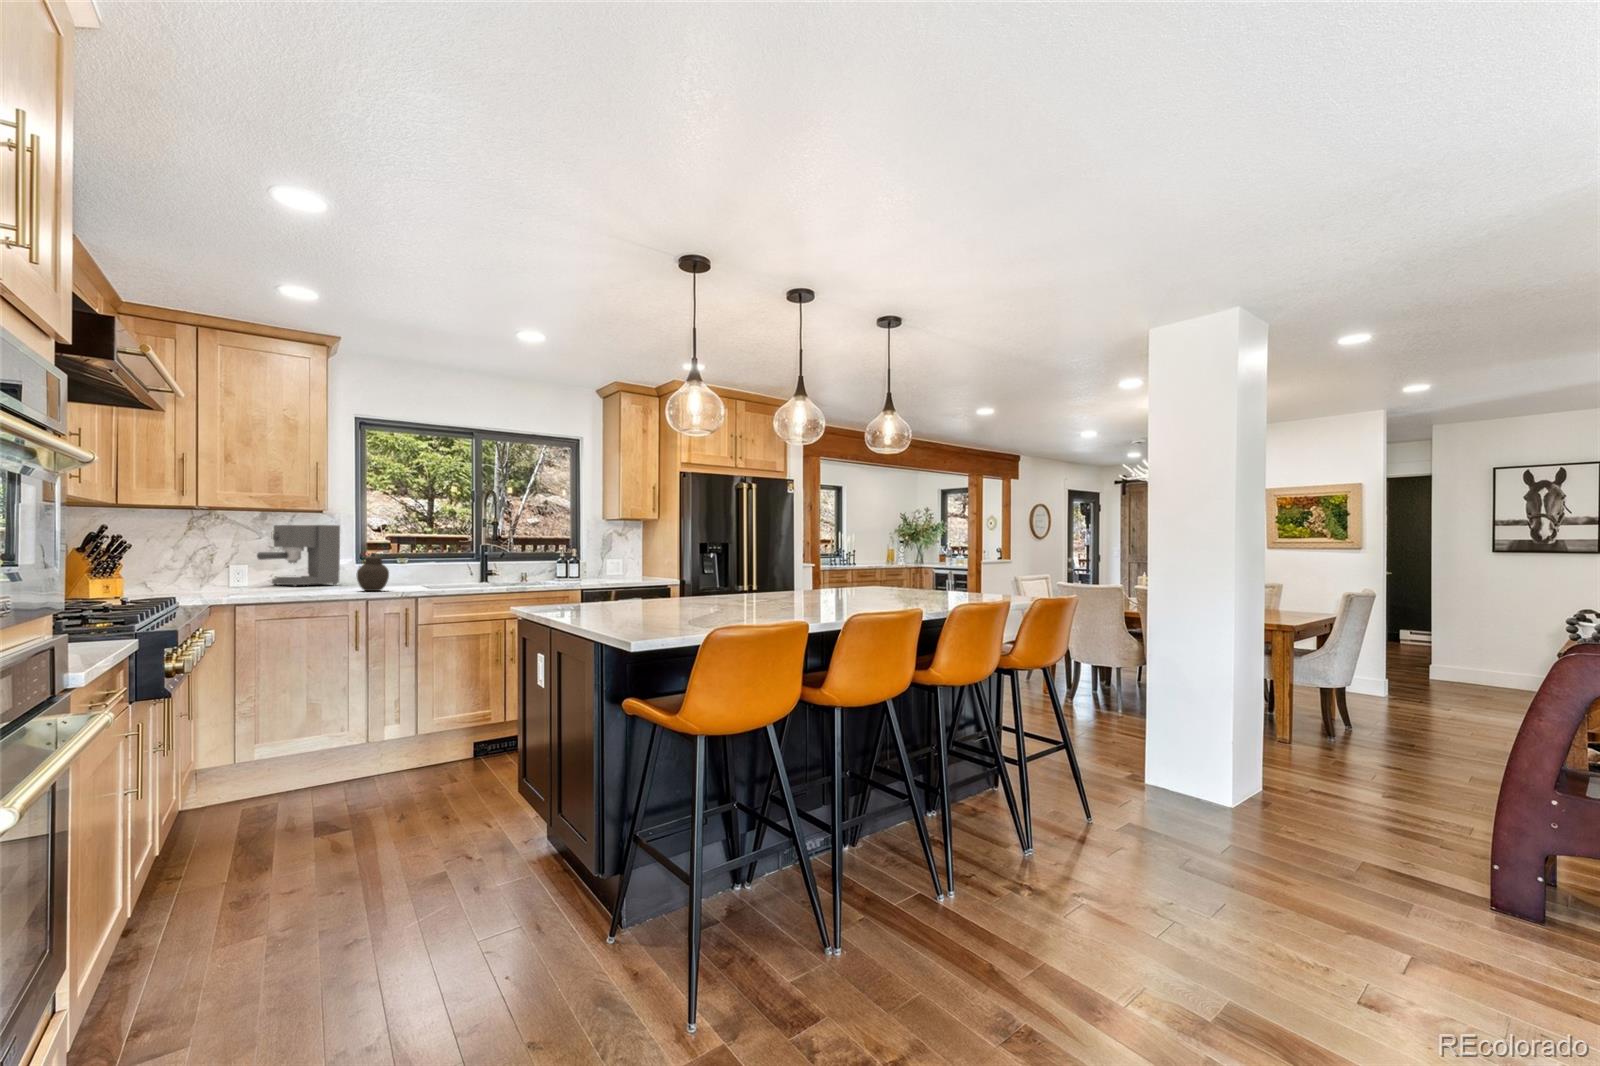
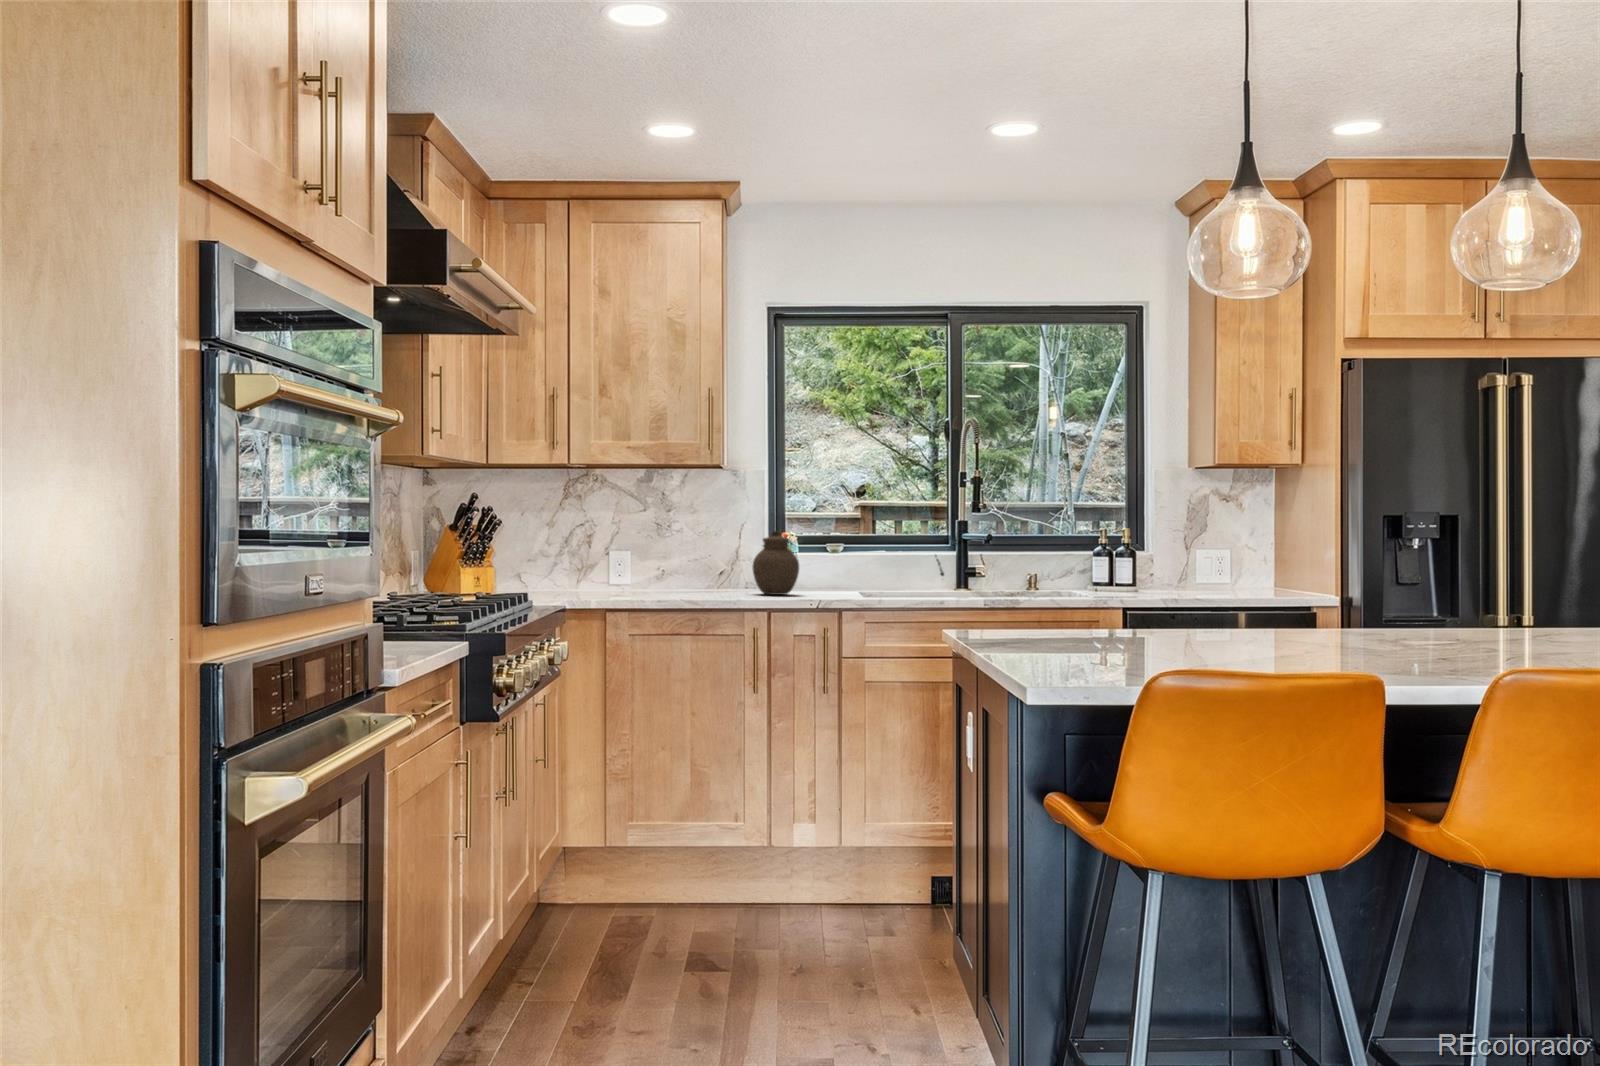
coffee maker: present [257,525,340,586] -> none [640,489,747,585]

